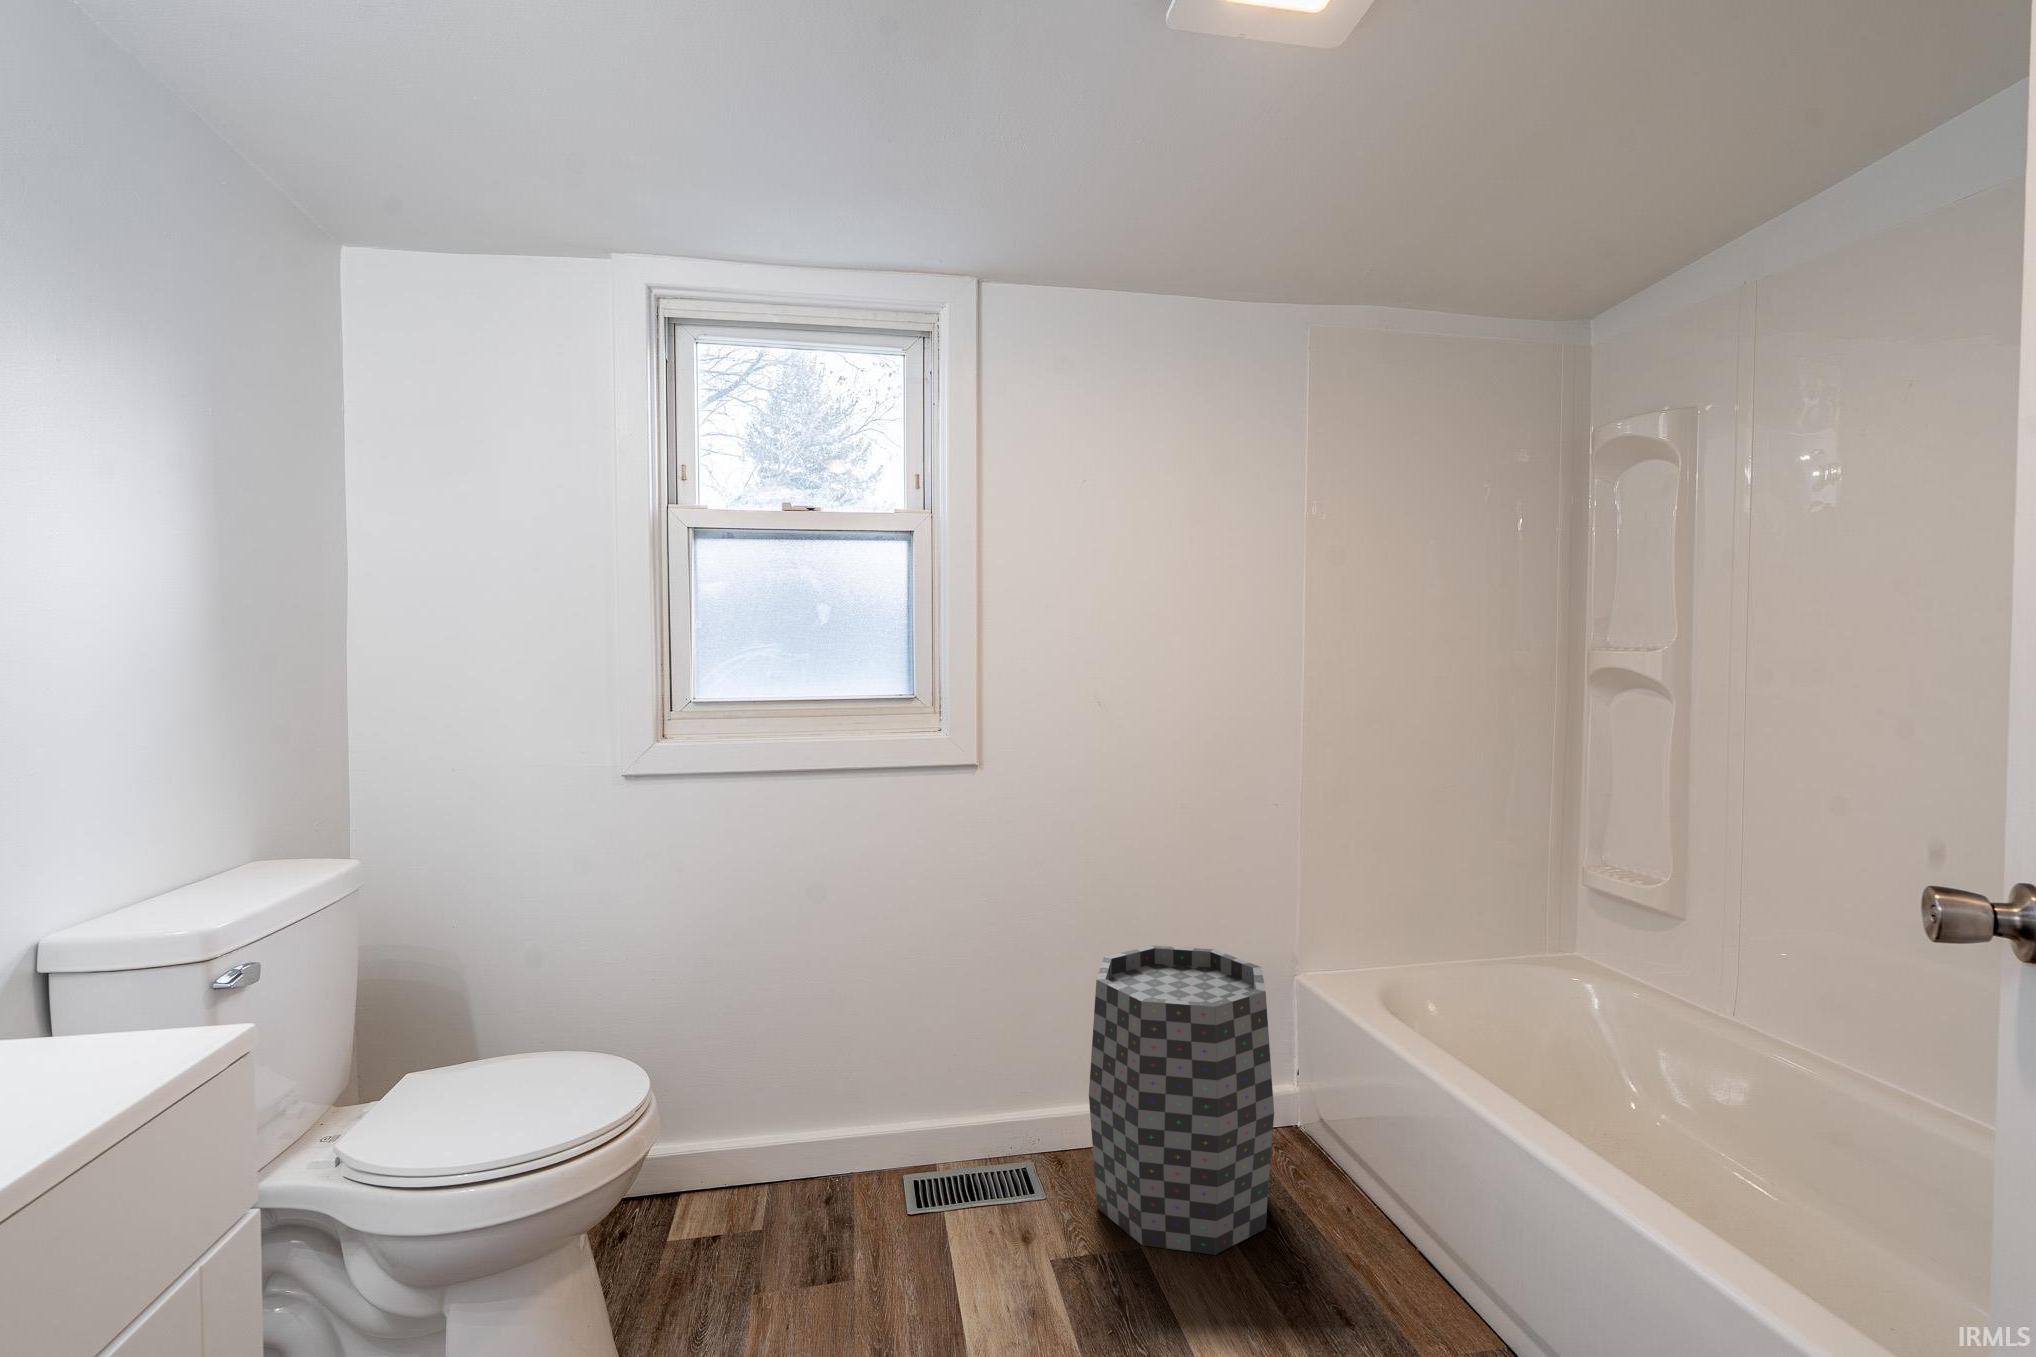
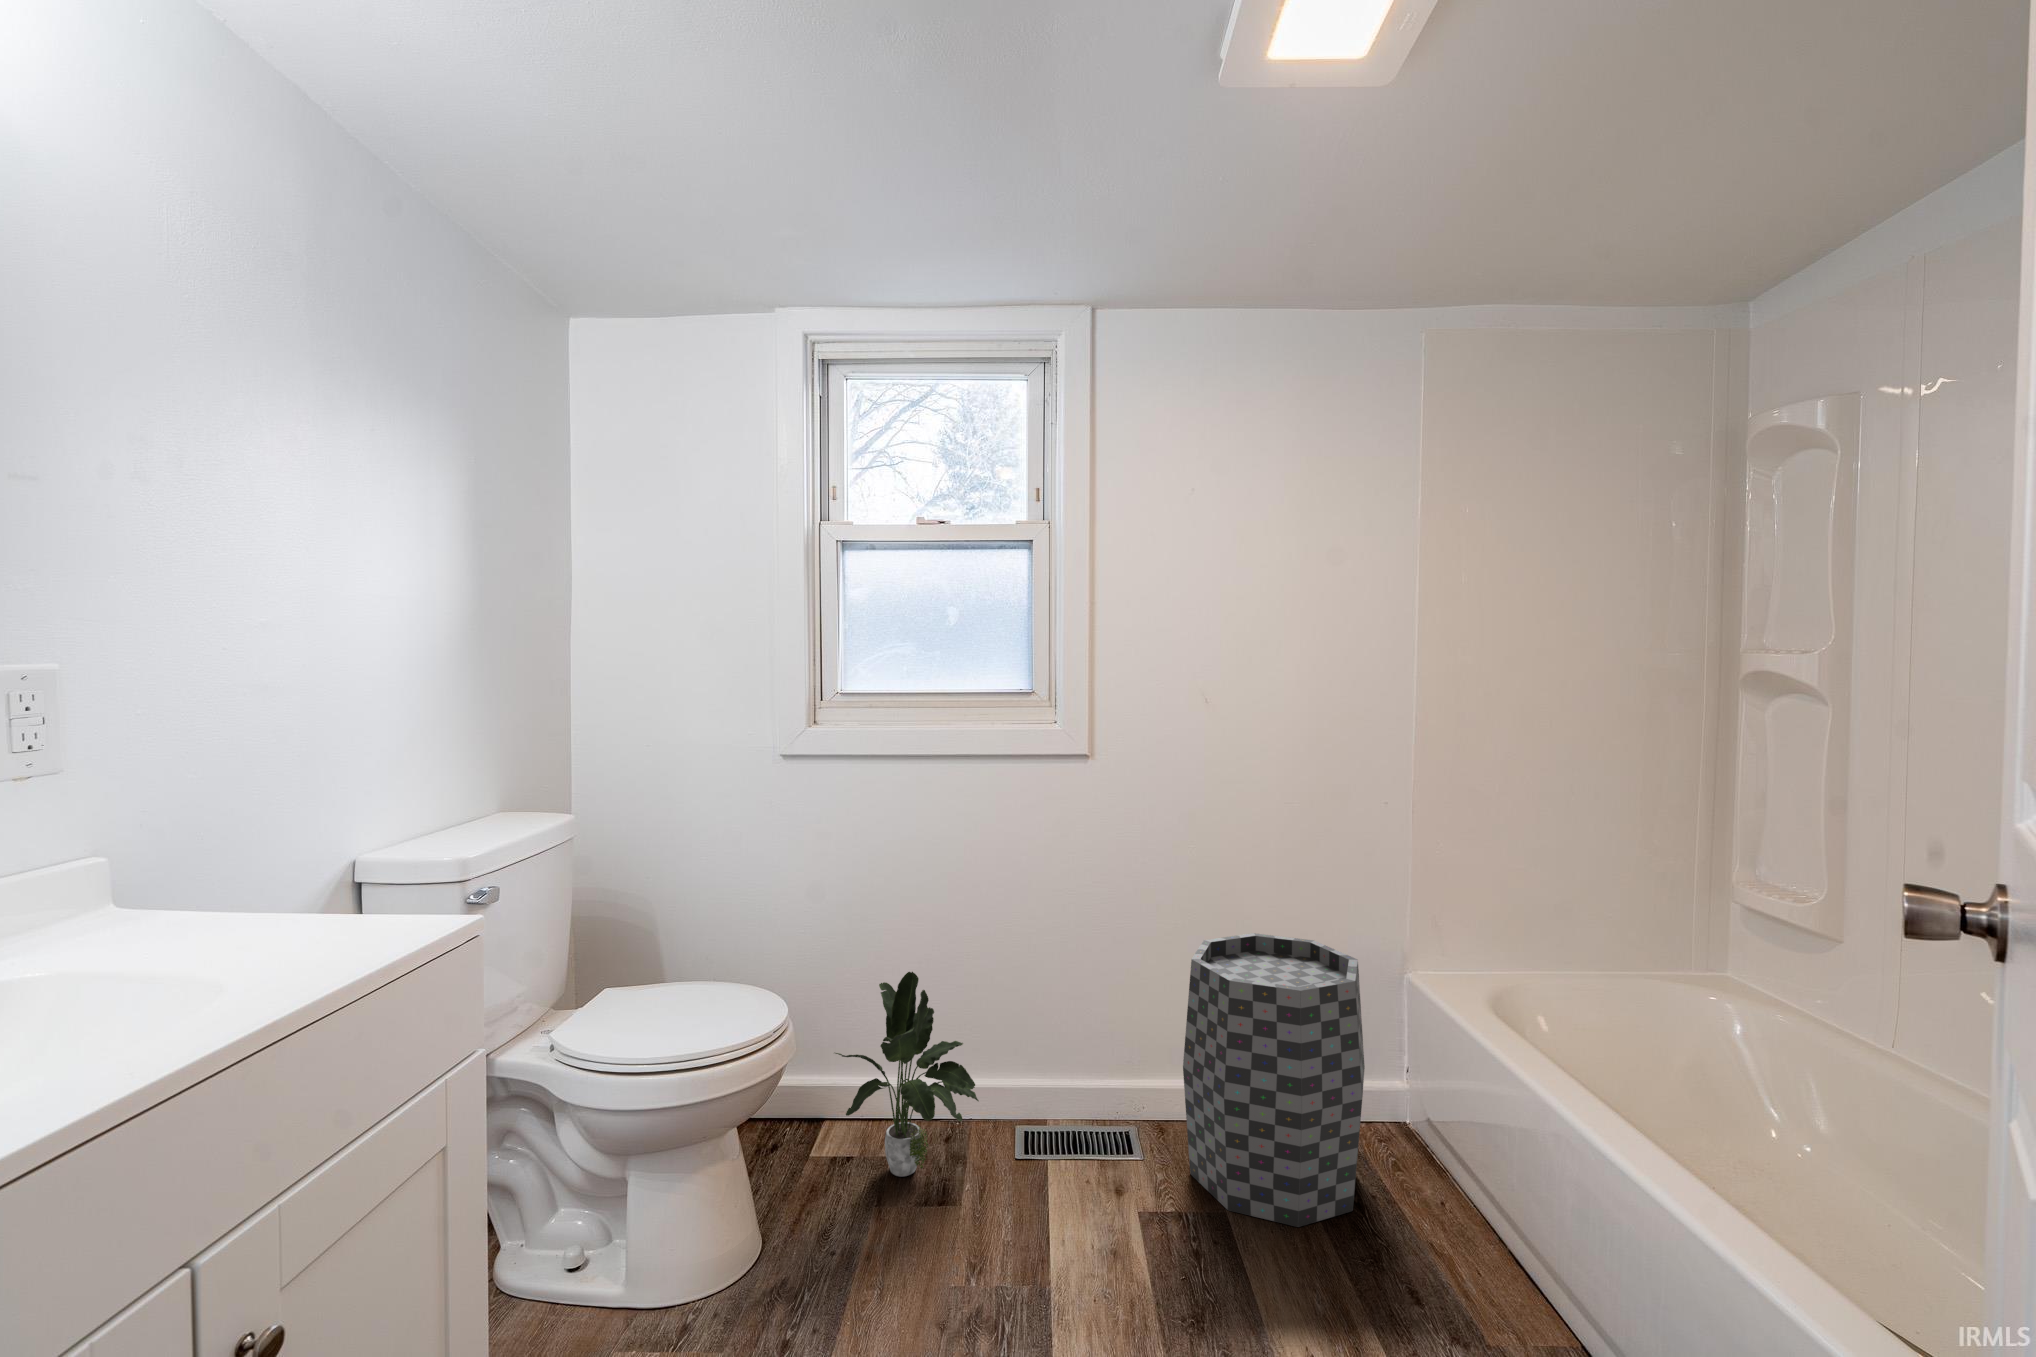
potted plant: none [699,1017,867,1253] -> present [835,972,979,1177]

